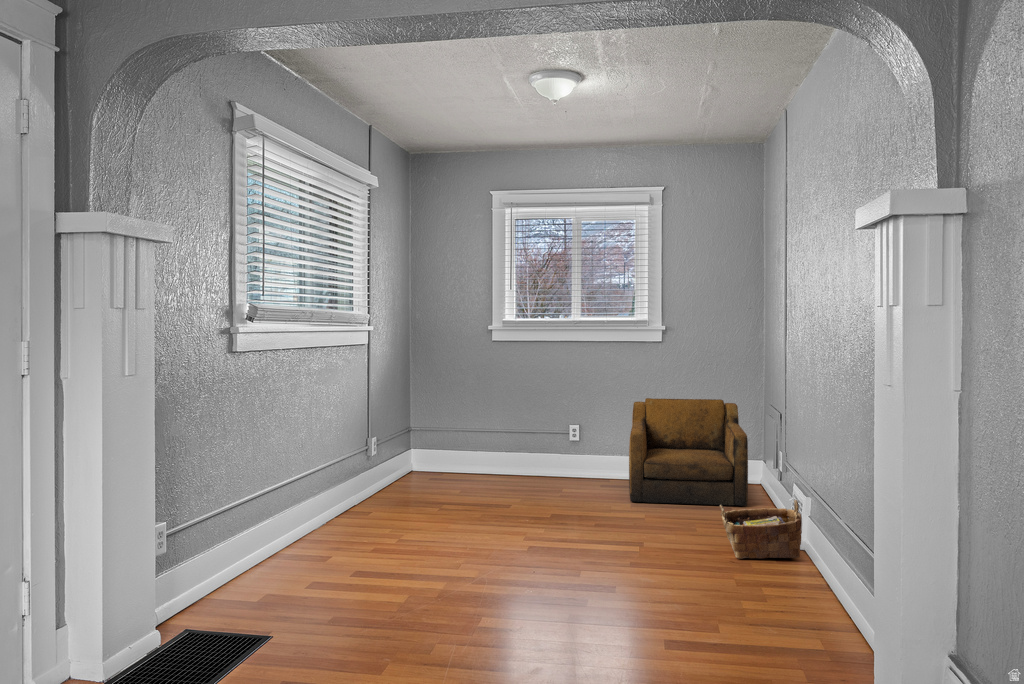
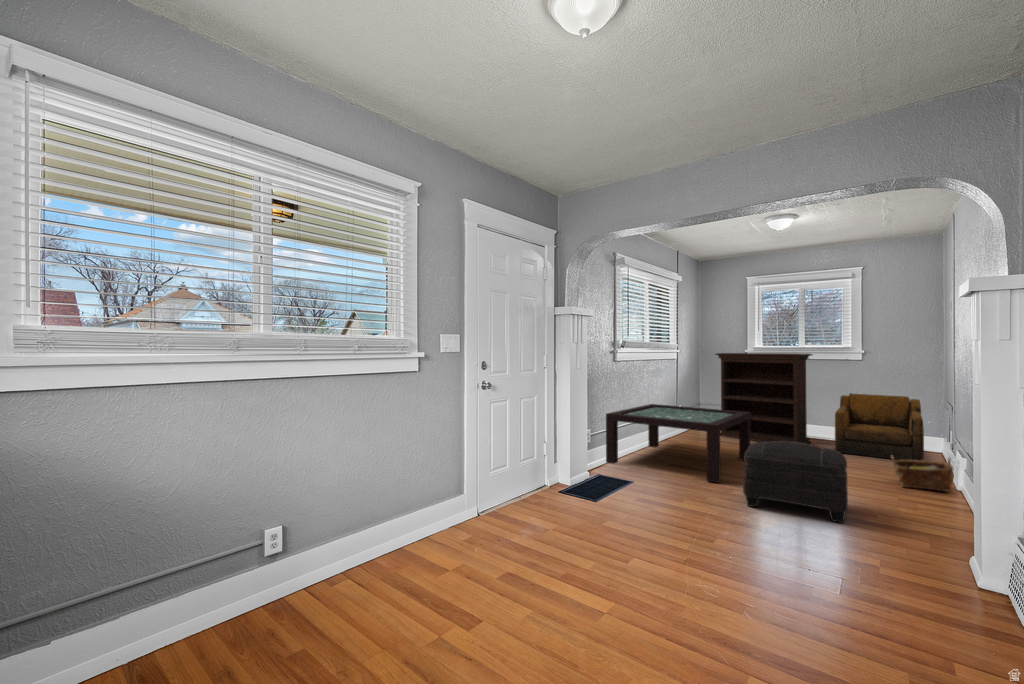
bookshelf: none [437,332,596,498] -> present [715,353,812,444]
coffee table: none [210,440,504,605] -> present [606,404,751,483]
ottoman: none [505,508,686,662] -> present [743,441,848,523]

